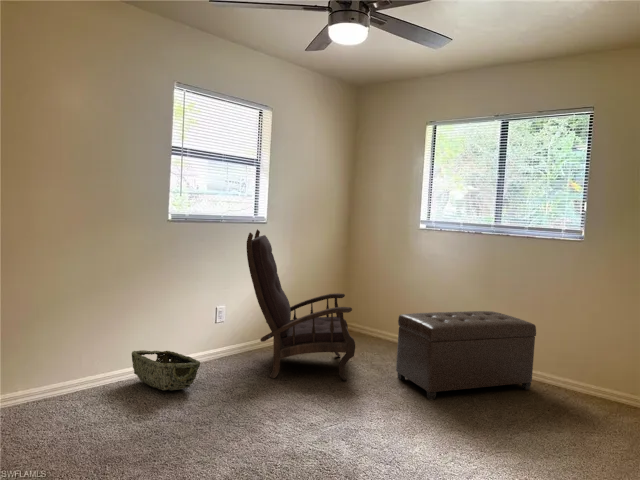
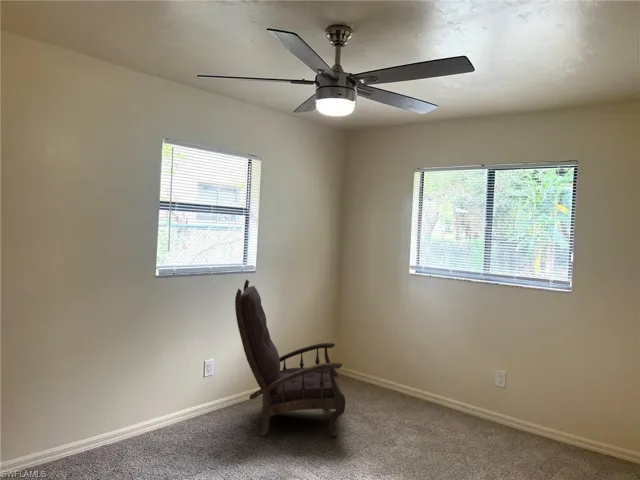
ottoman: present [396,311,536,400] -> none [387,361,527,460]
woven basket: present [132,350,200,390] -> none [117,410,187,457]

